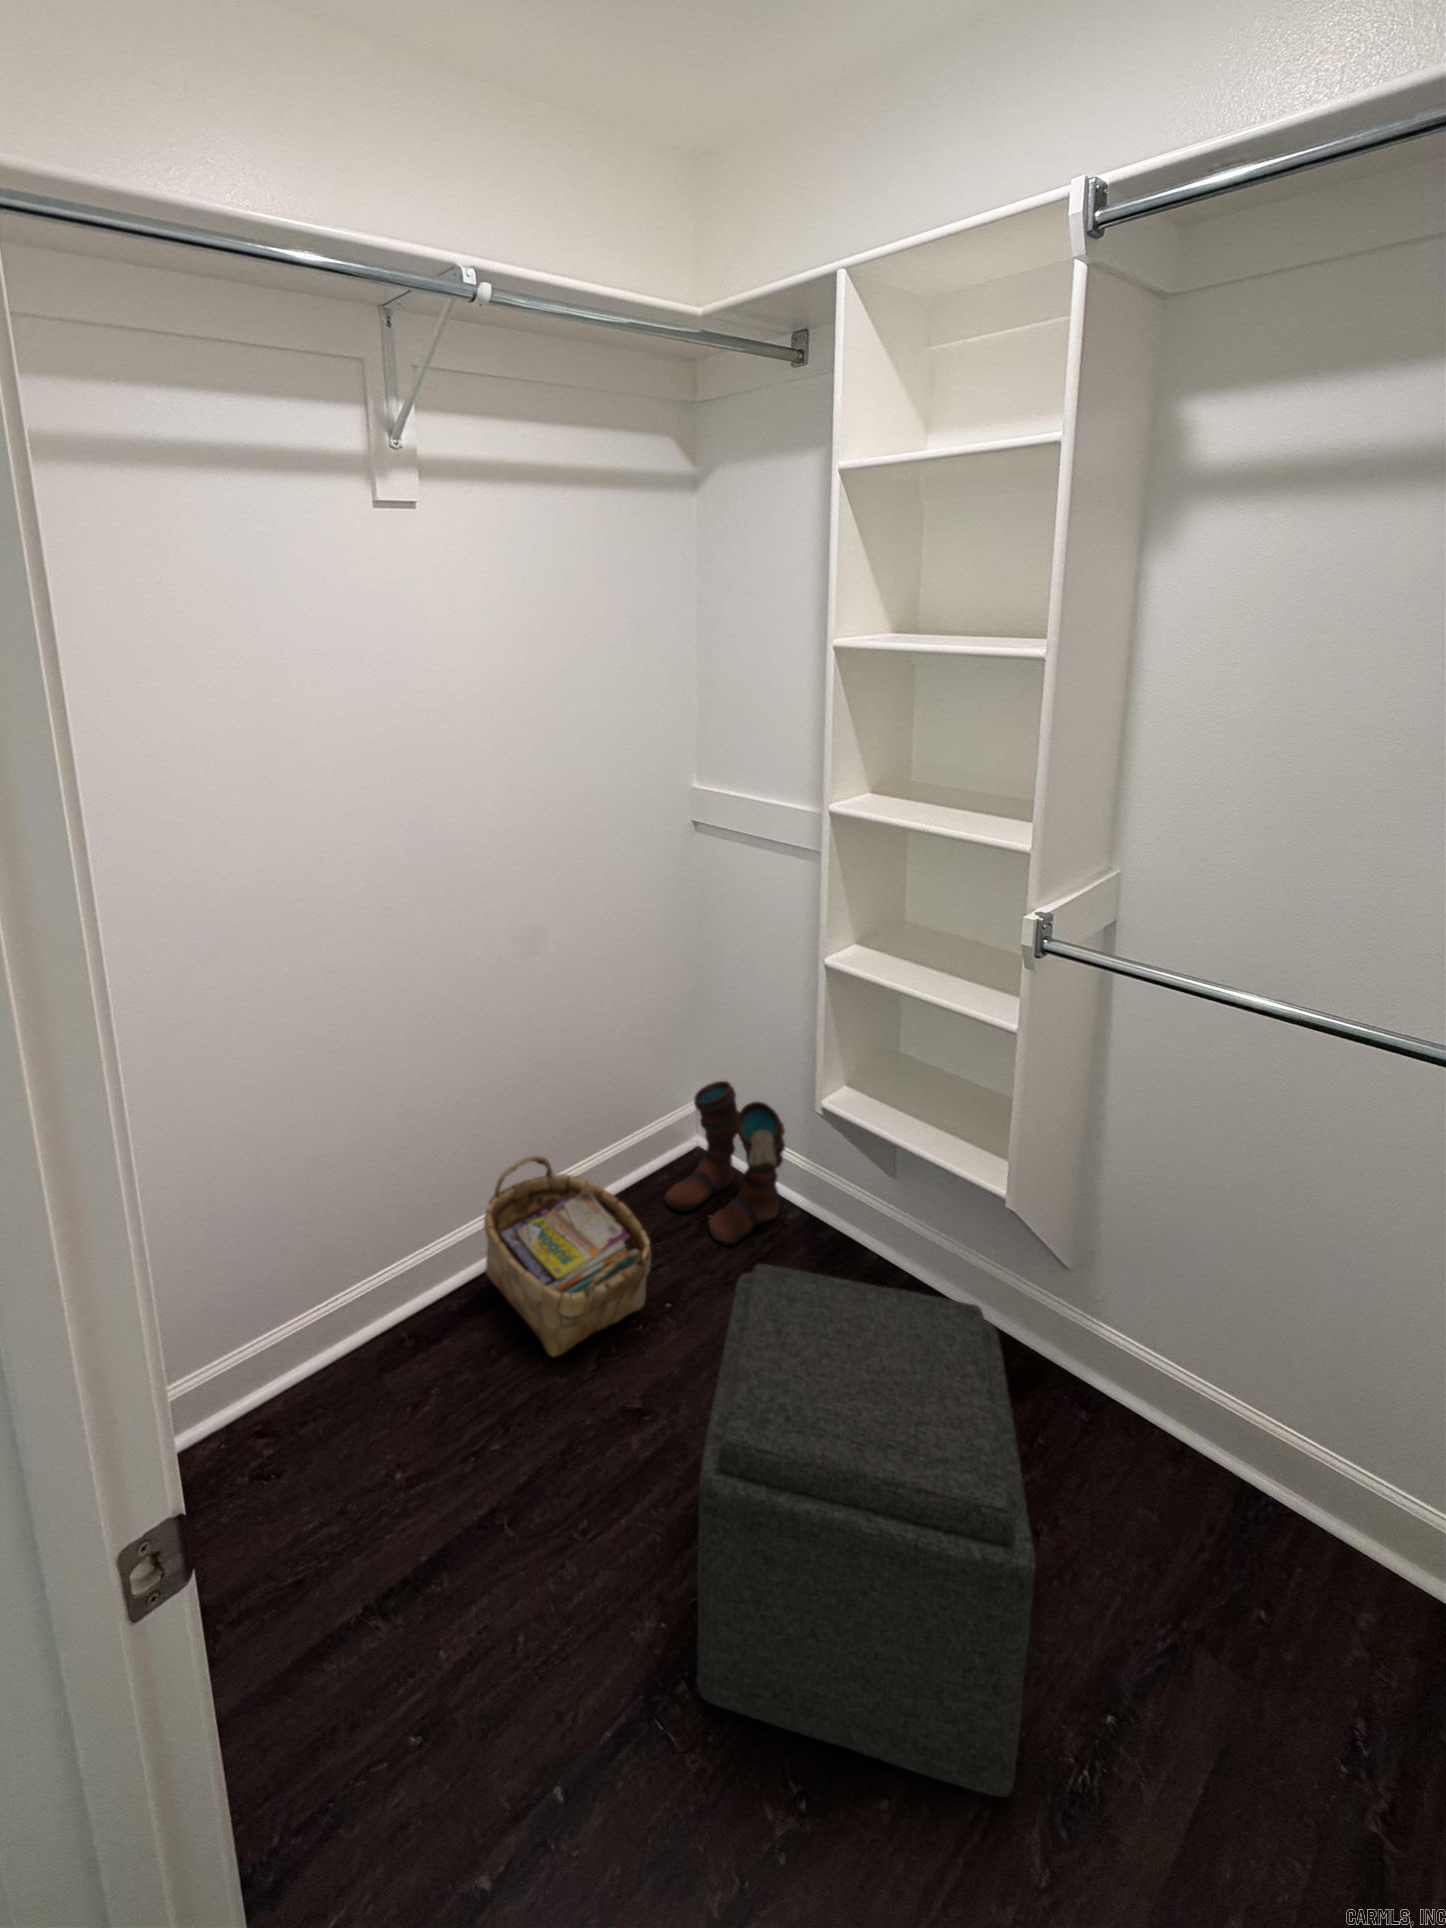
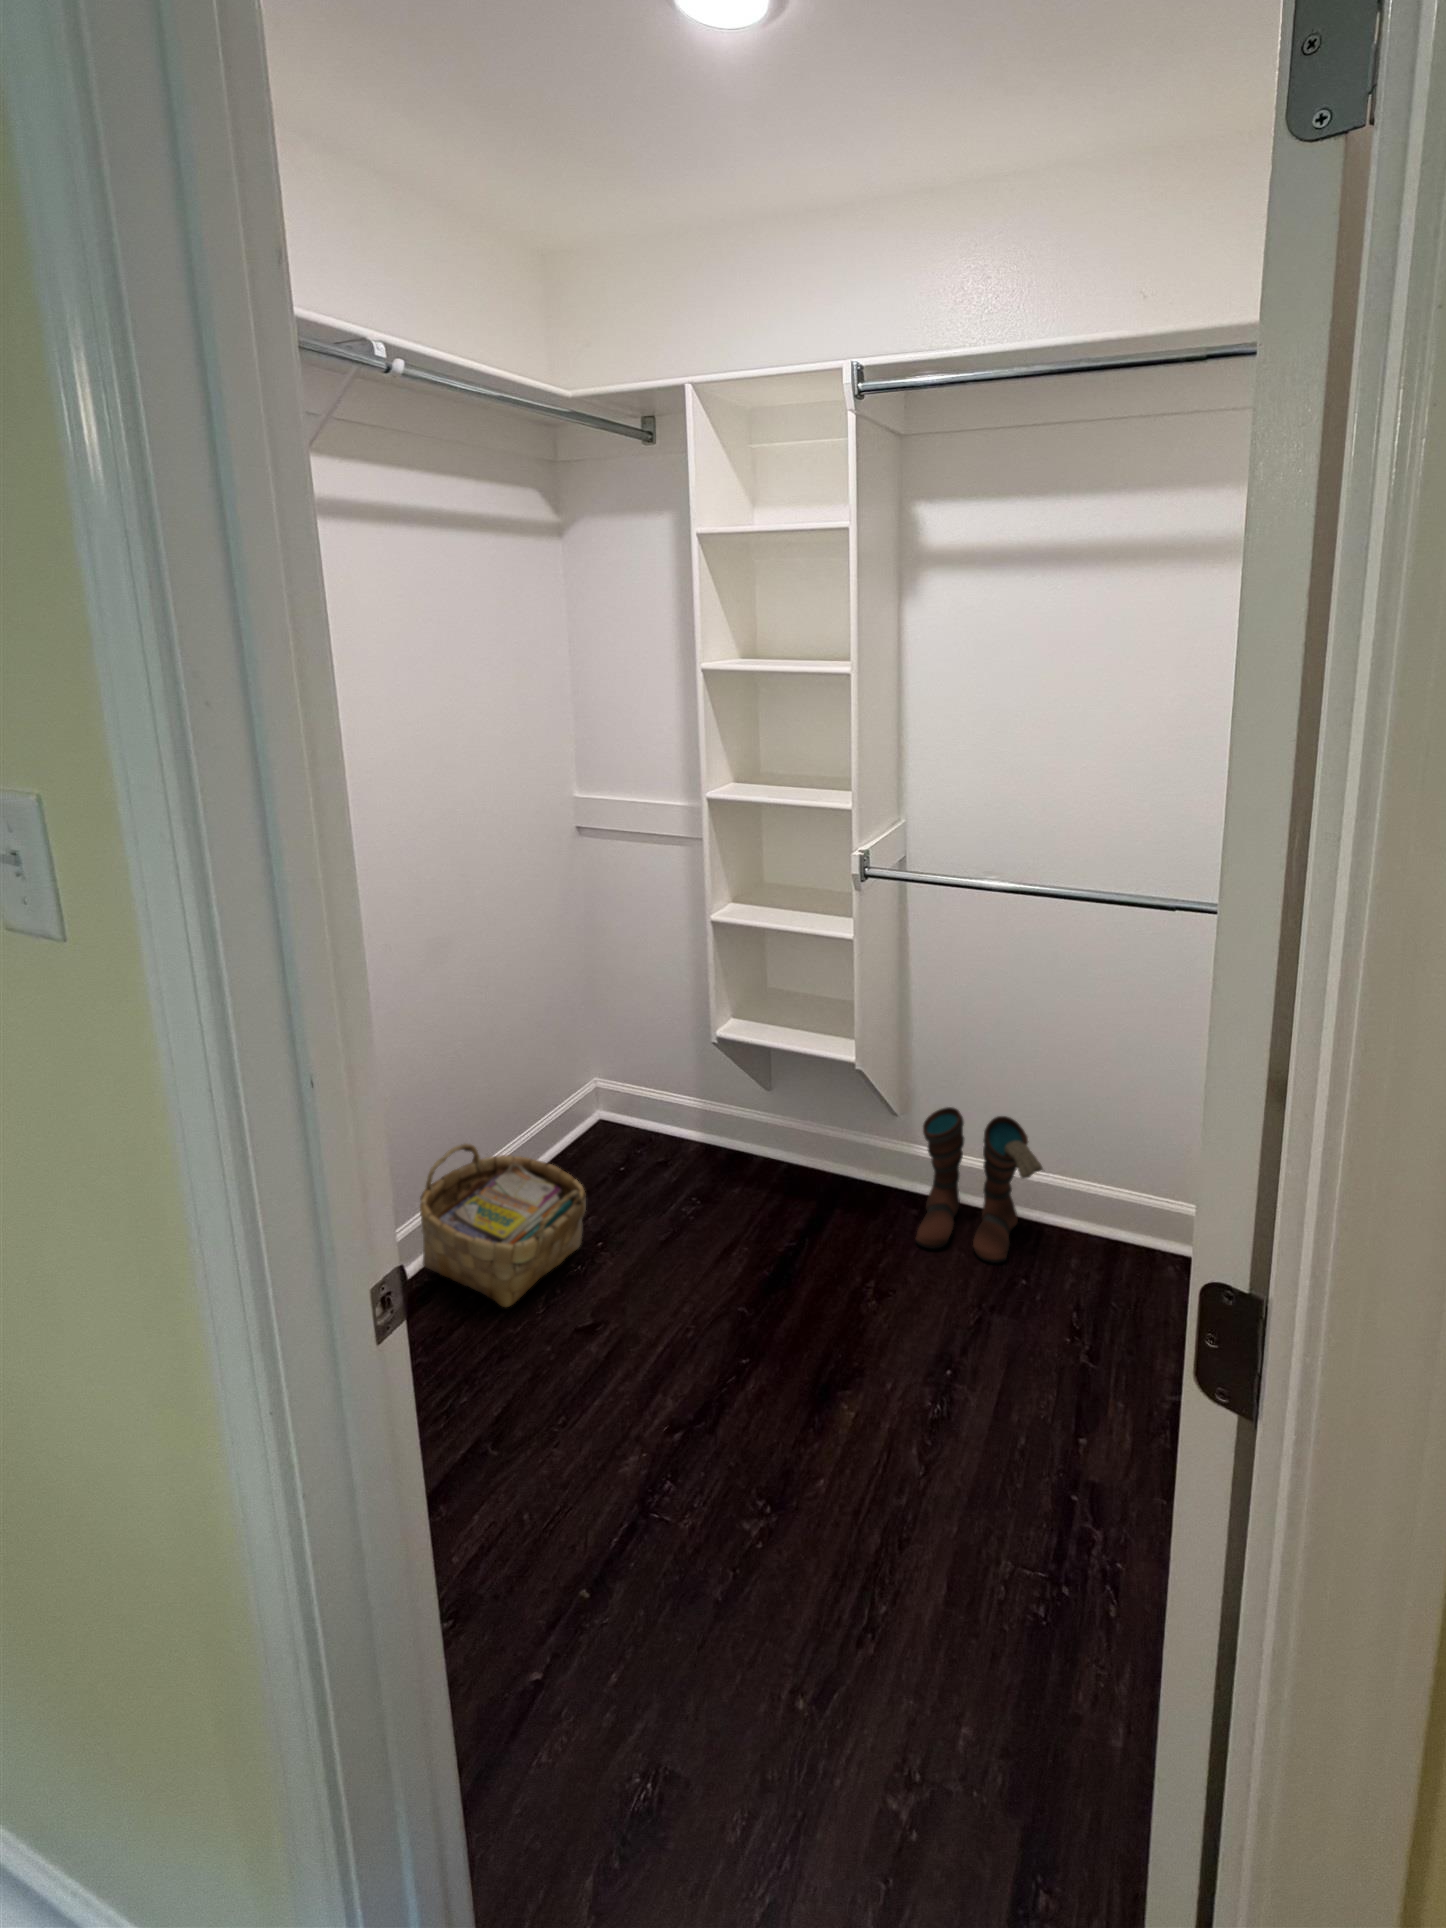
boots: present [665,1081,785,1245] -> present [916,1107,1043,1263]
ottoman: present [697,1264,1036,1797] -> none [675,1132,905,1474]

